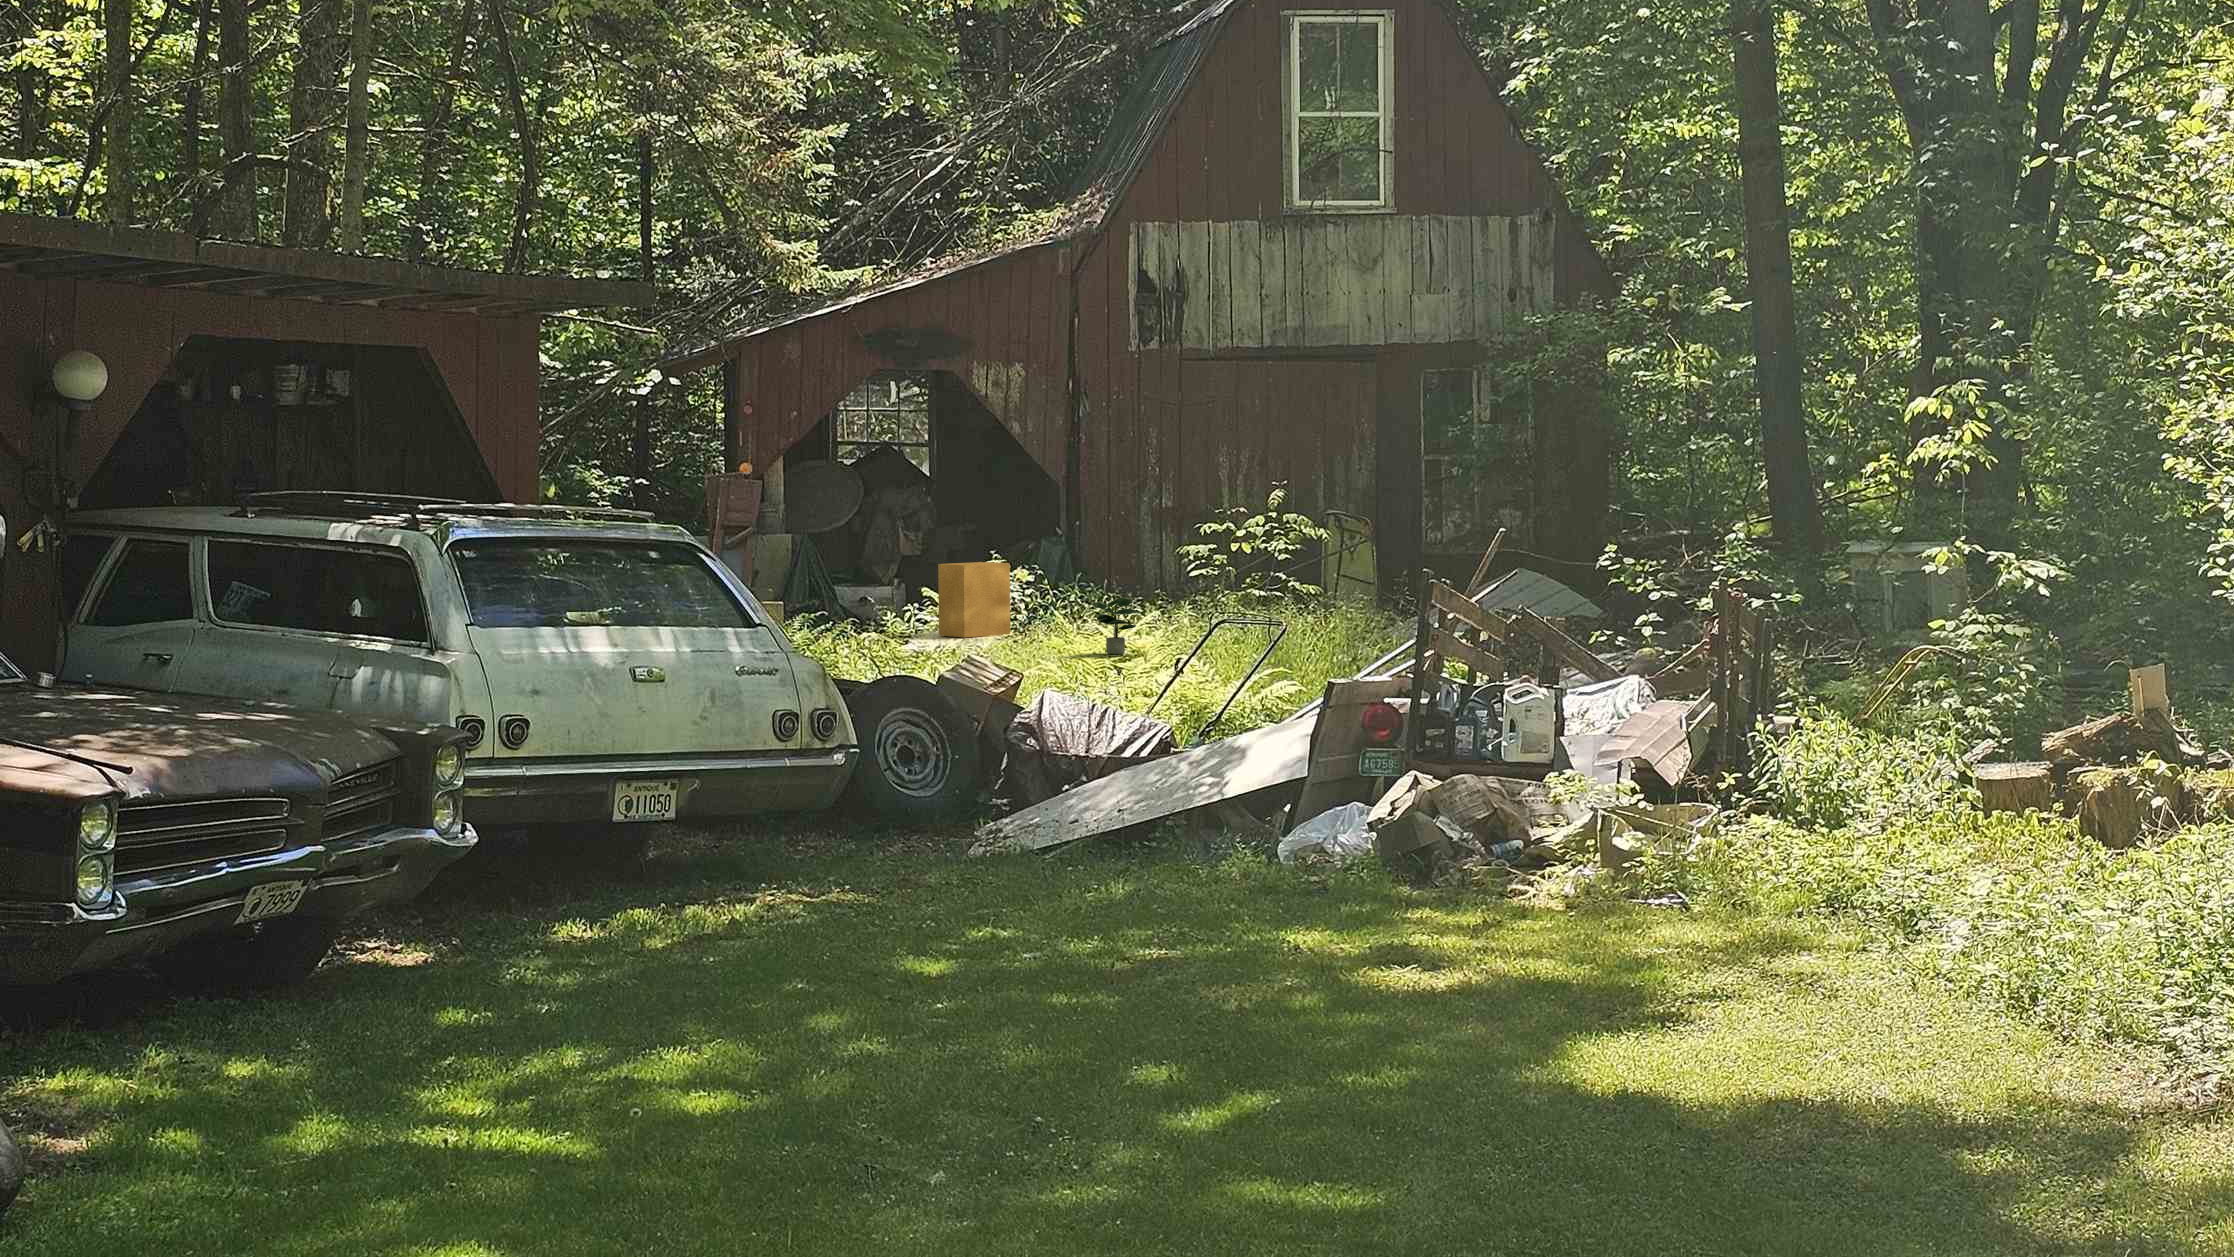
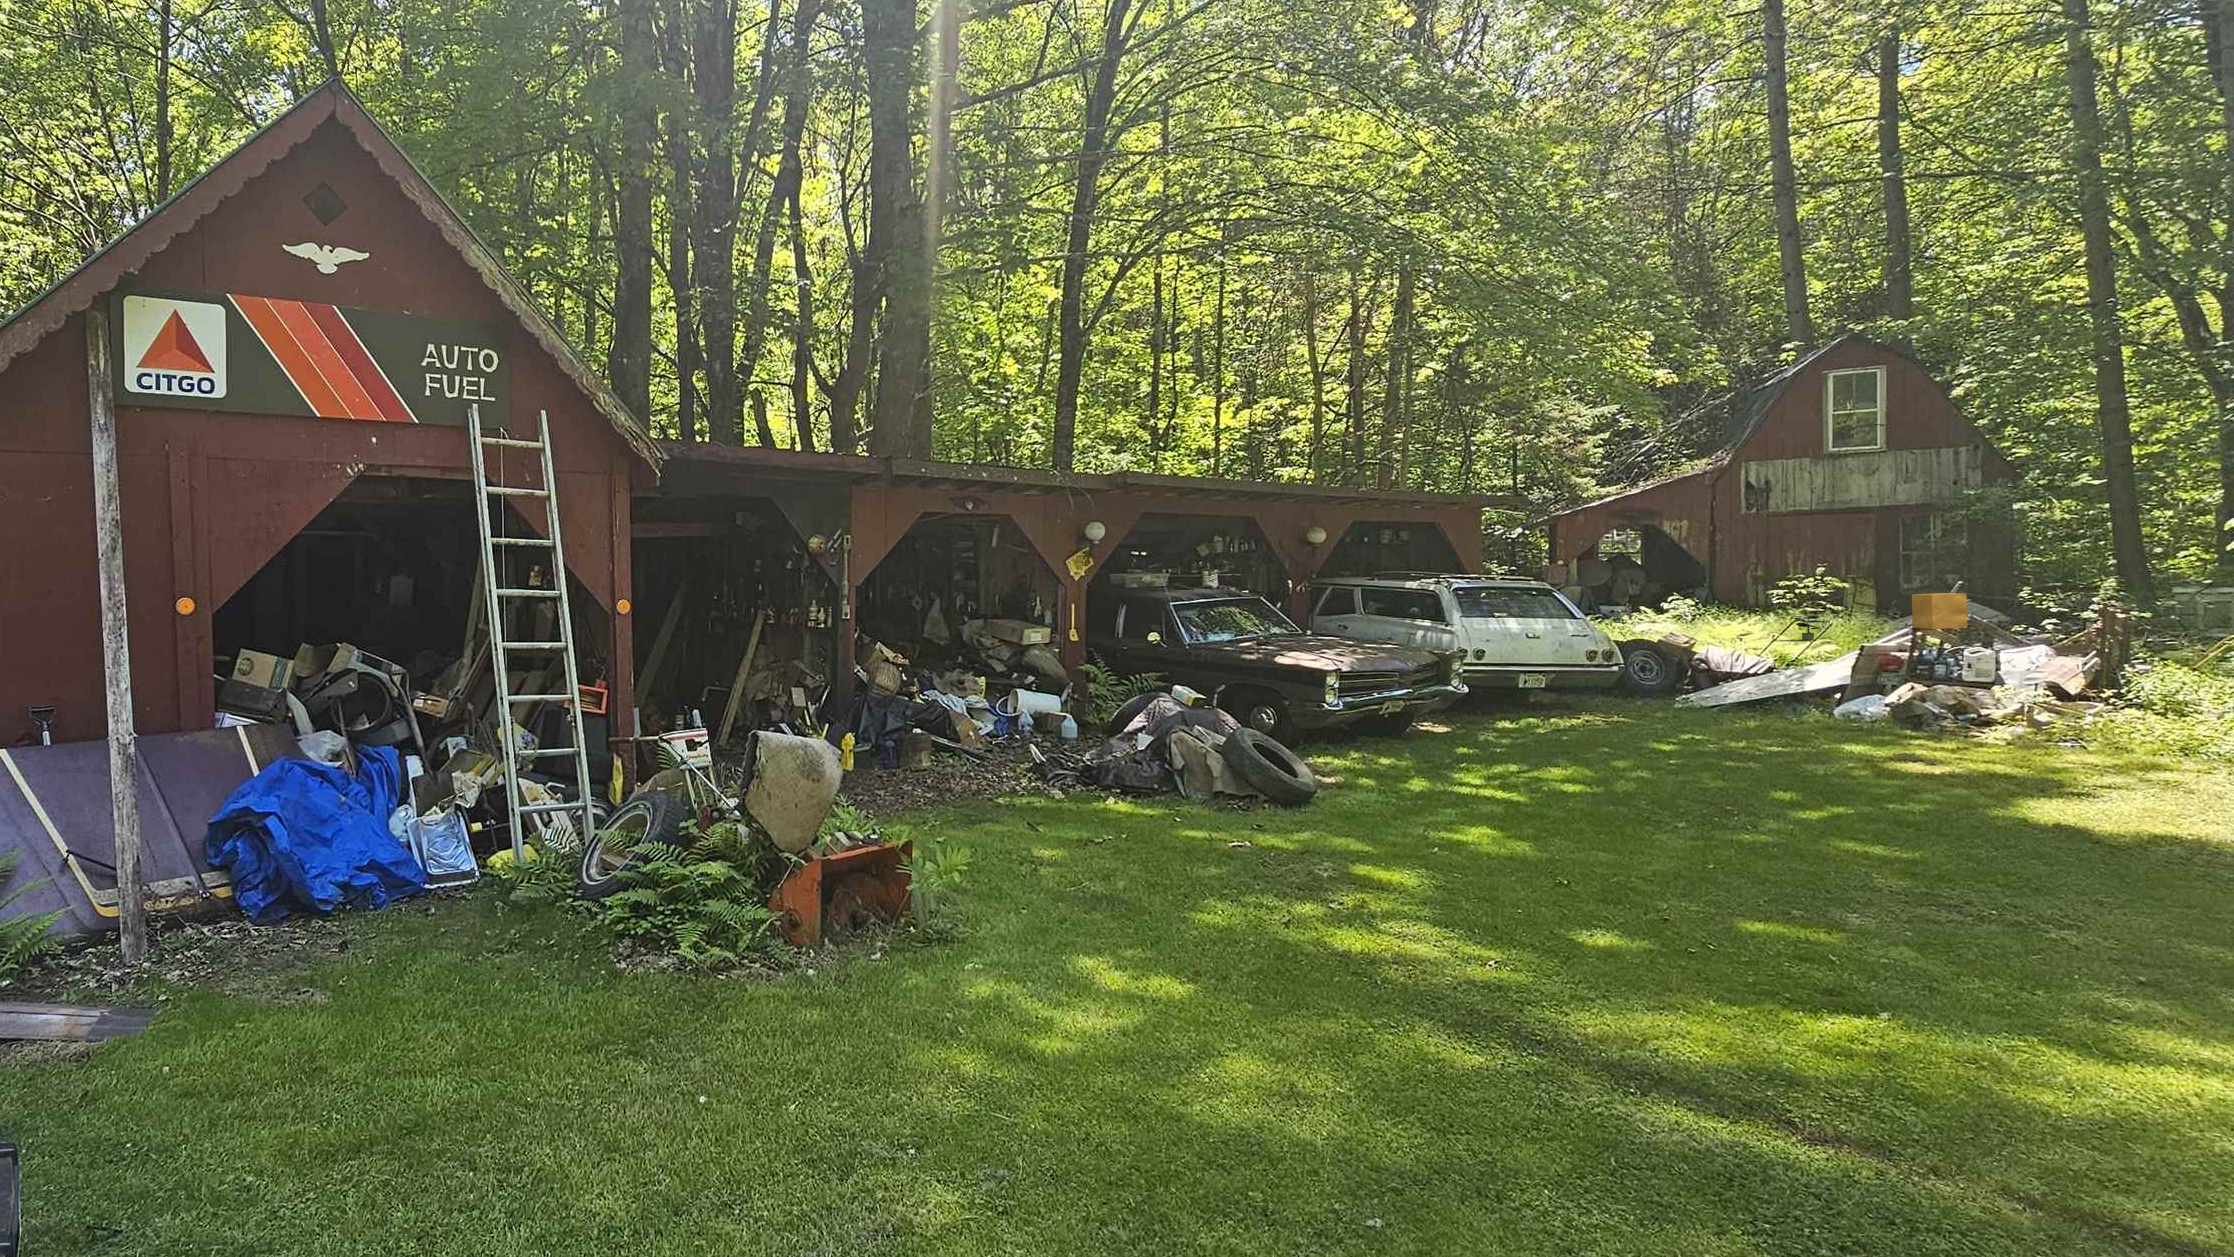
cardboard box: present [938,562,1010,637] -> present [1912,593,1967,629]

